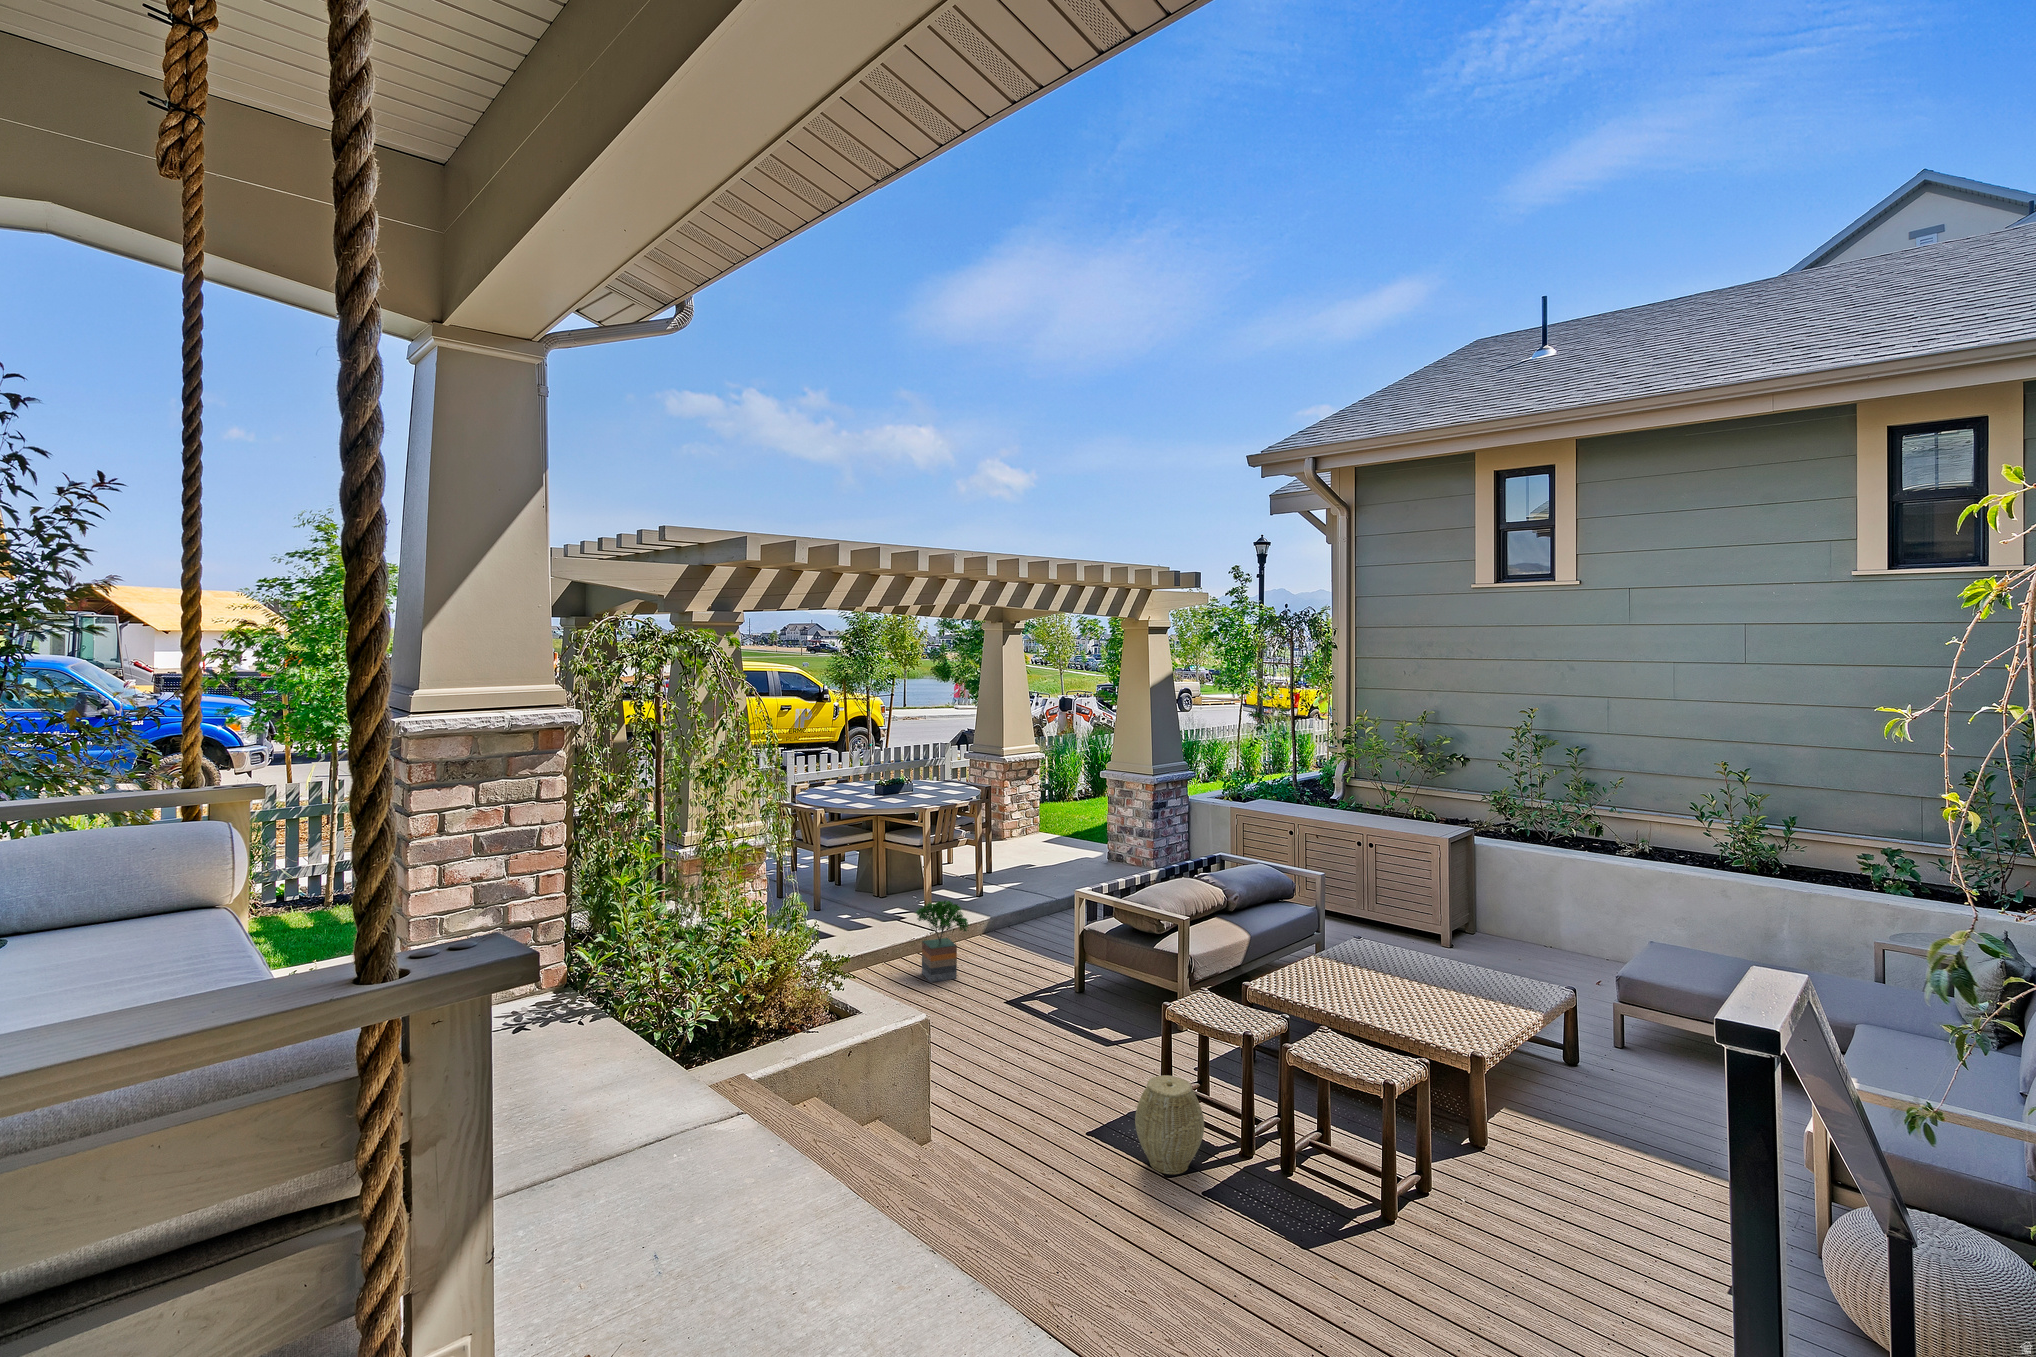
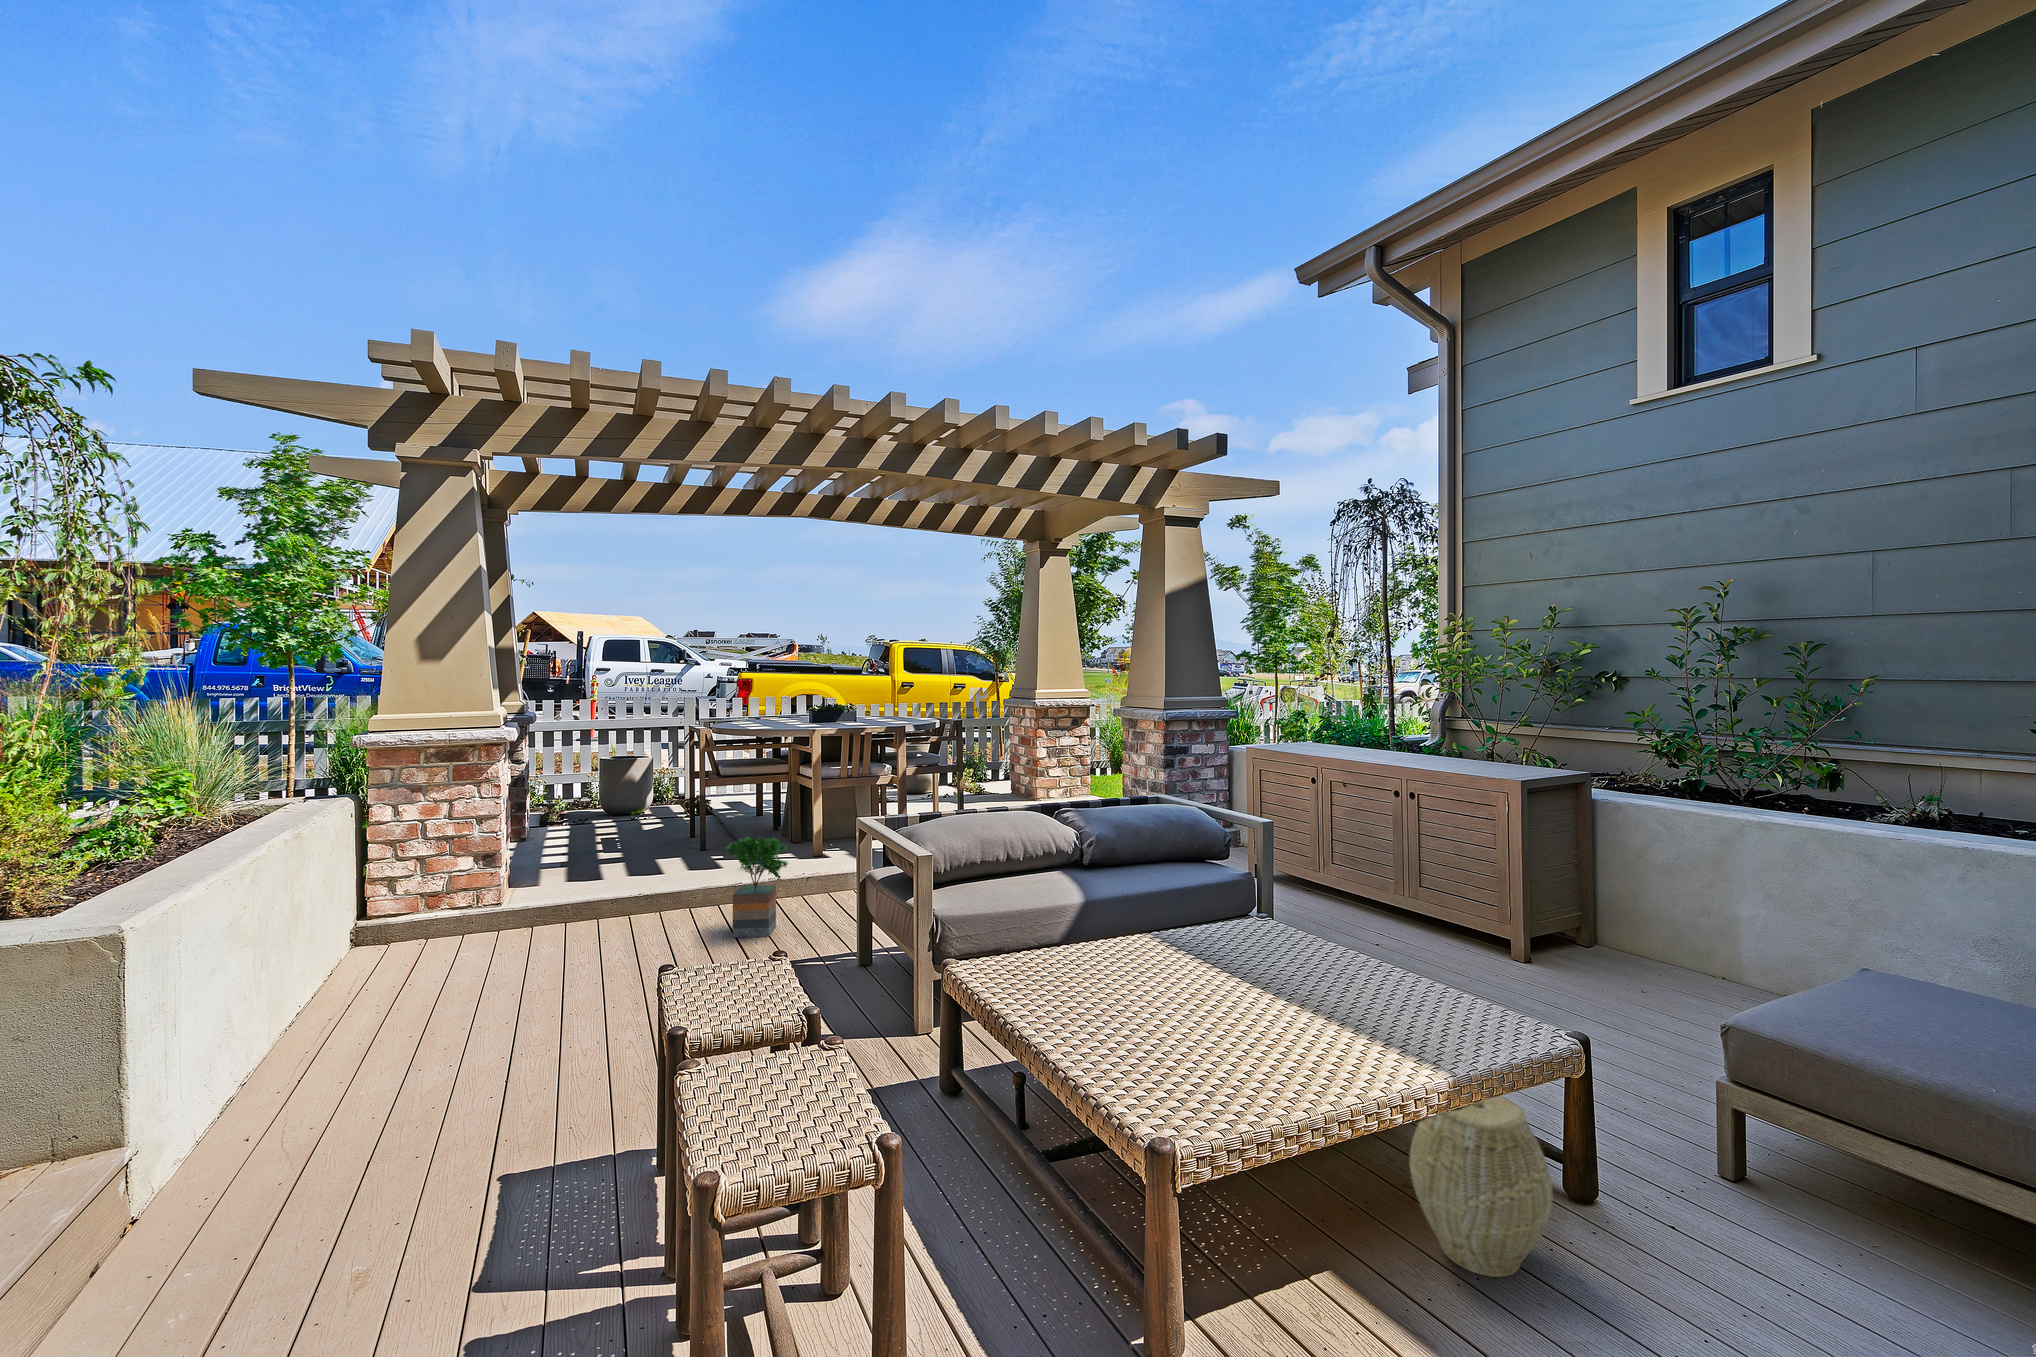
woven basket: present [1135,1075,1204,1174] -> present [1410,1096,1553,1277]

